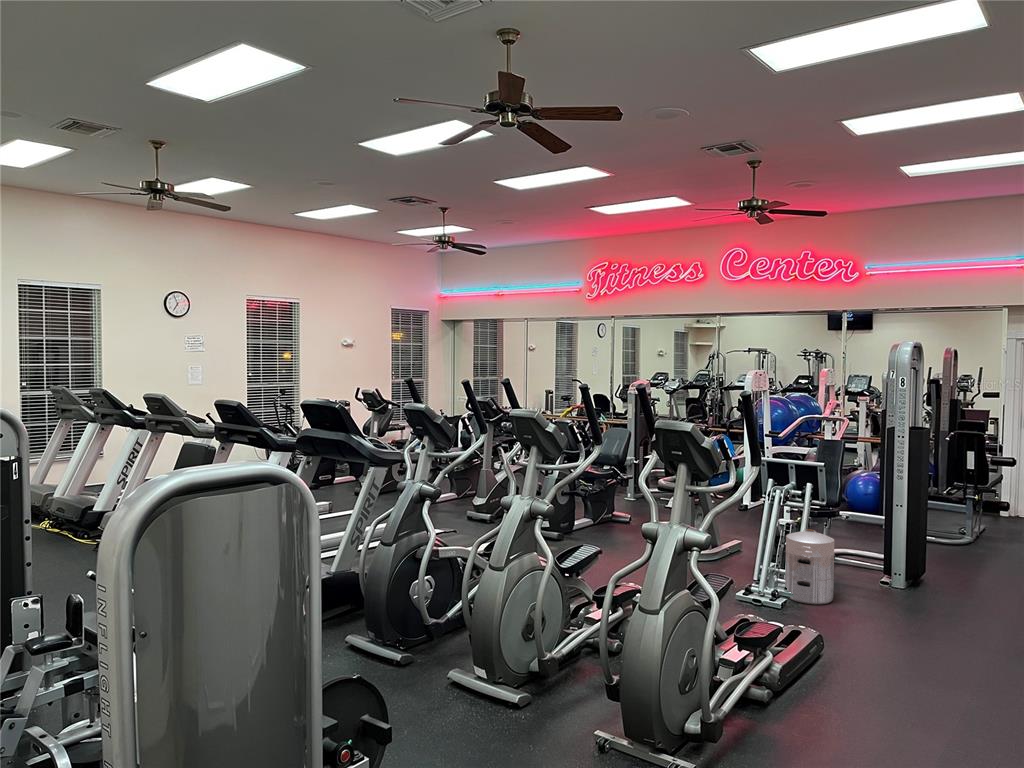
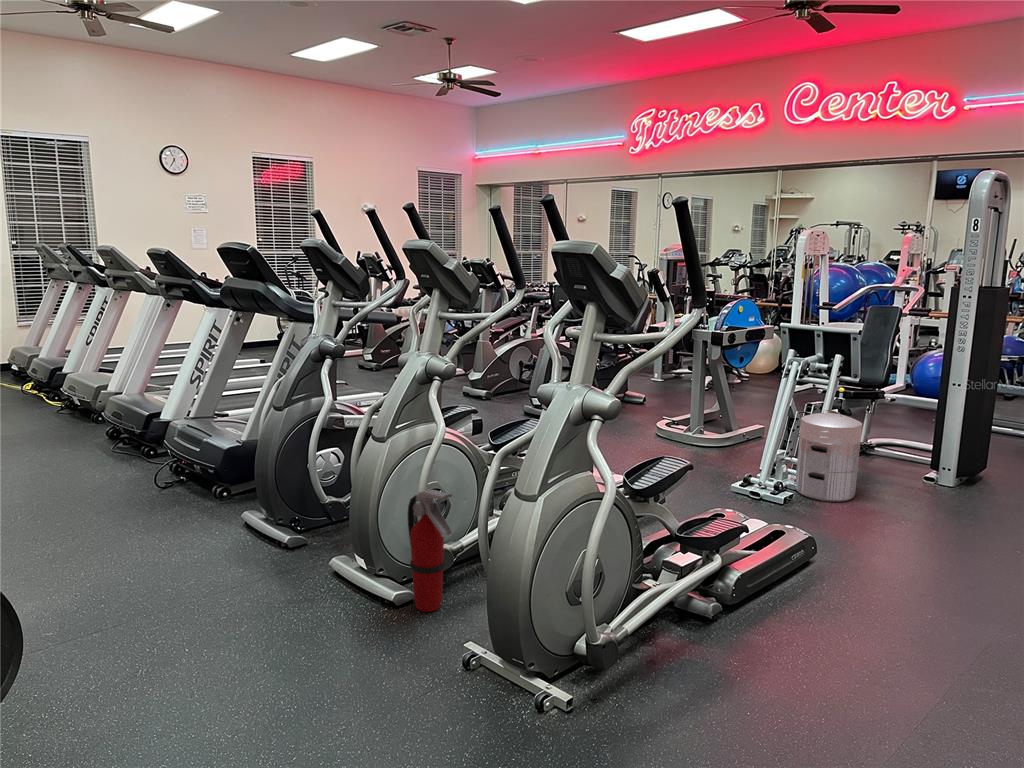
fire extinguisher: none [528,606,572,707] -> present [408,490,453,612]

